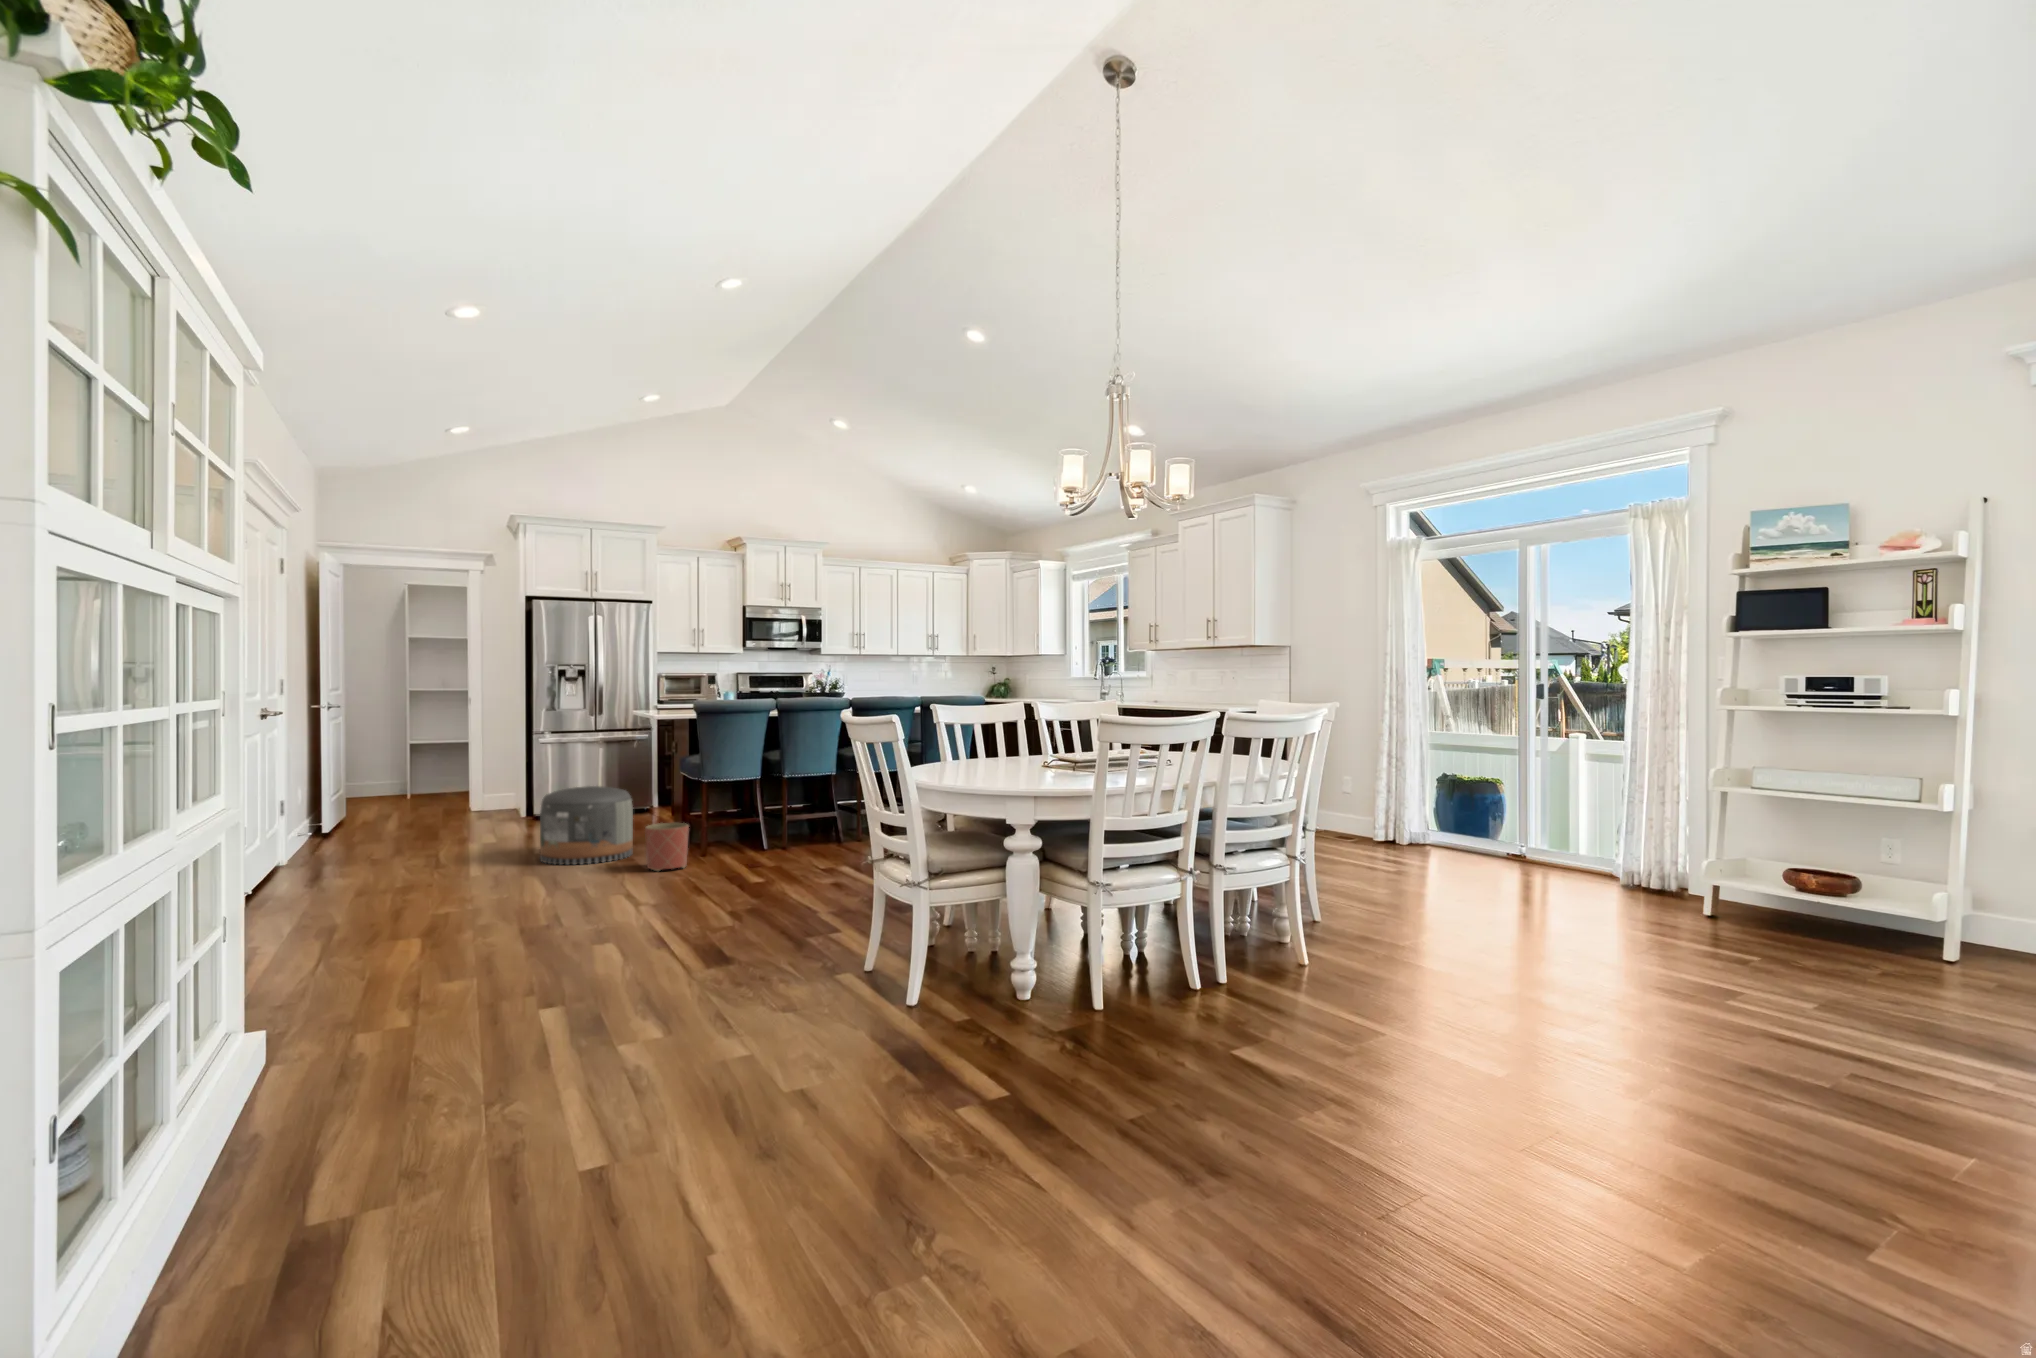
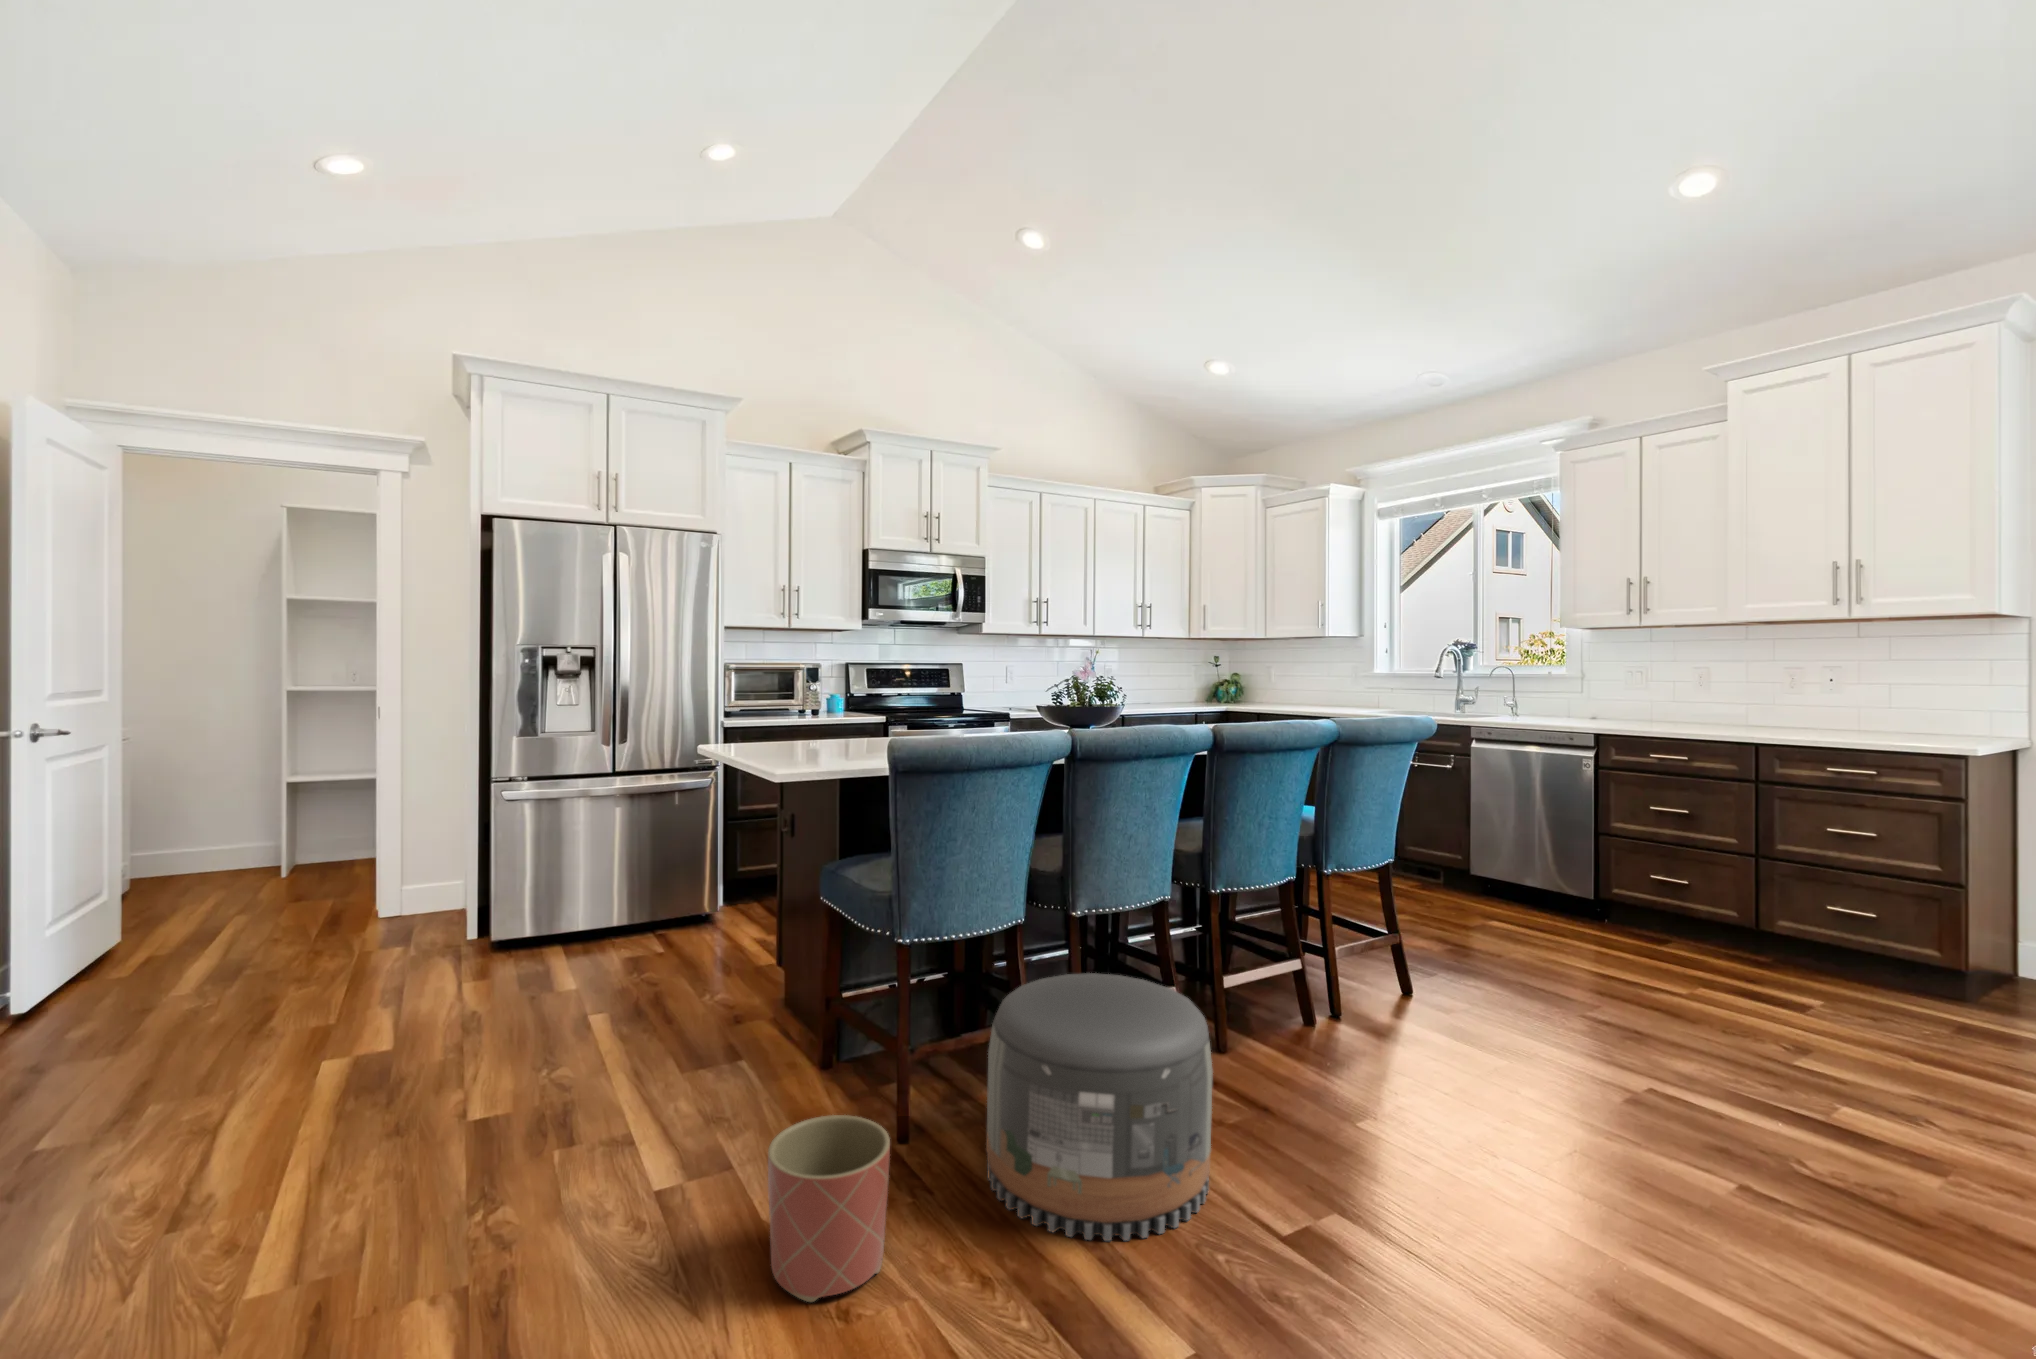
pouf: present [540,786,633,865] -> present [986,973,1213,1241]

